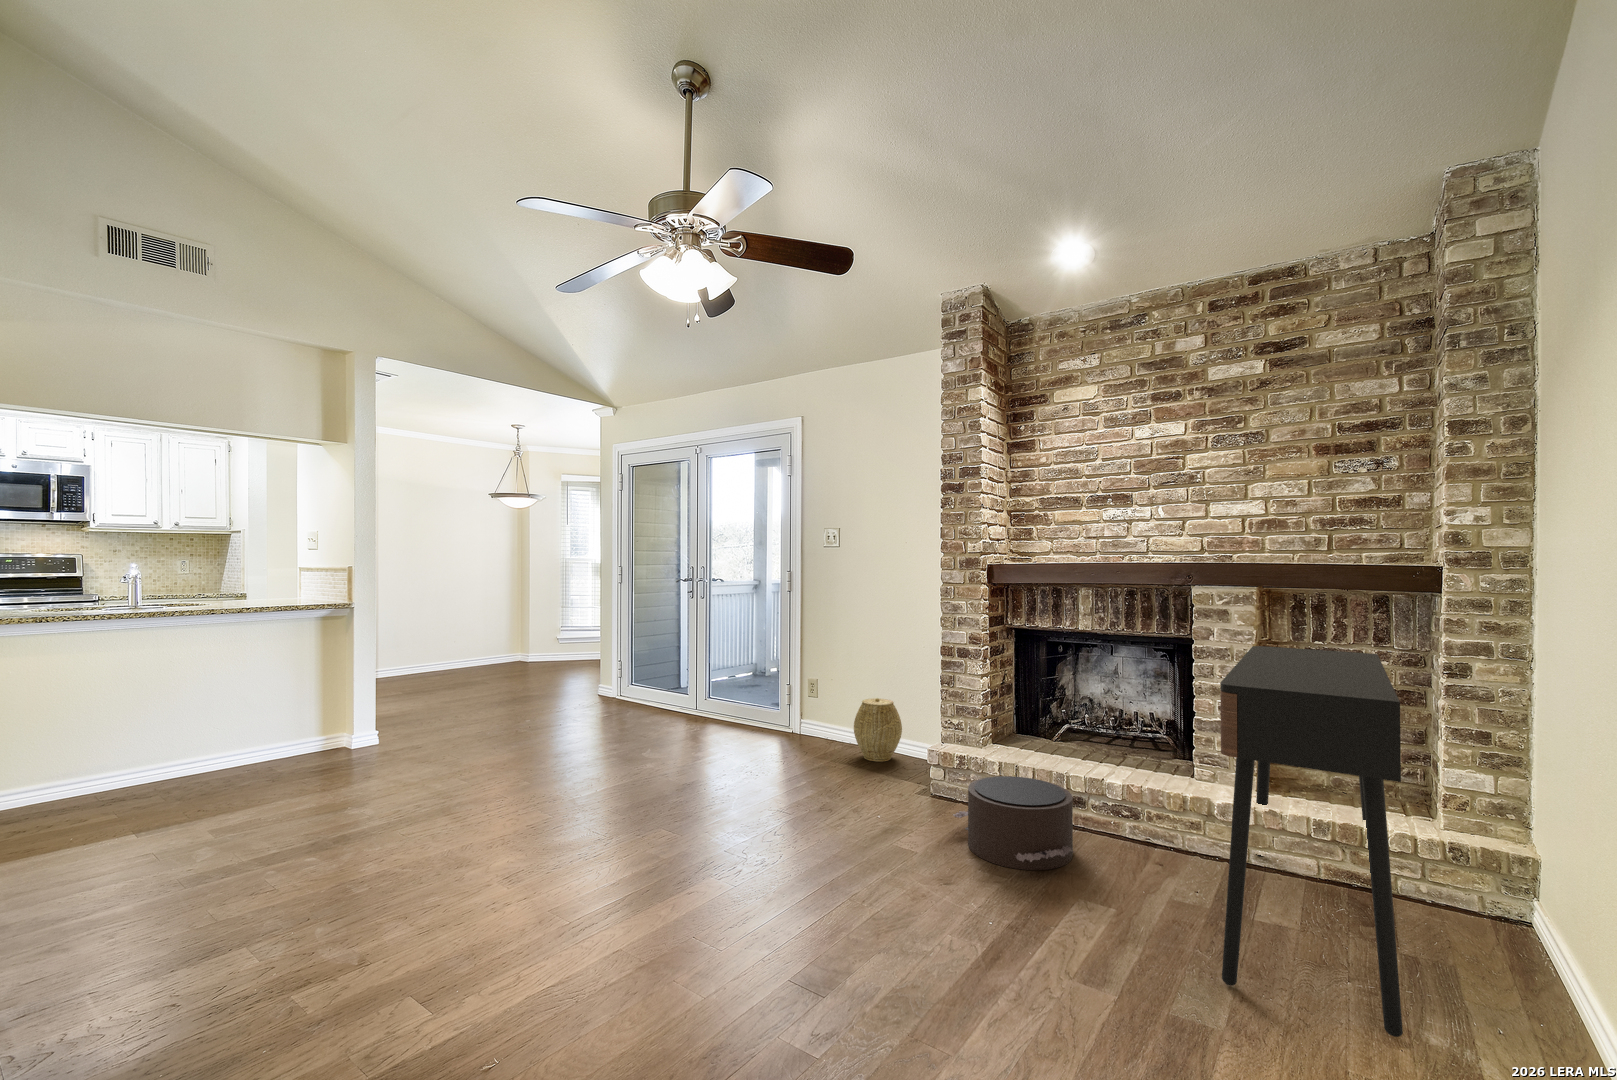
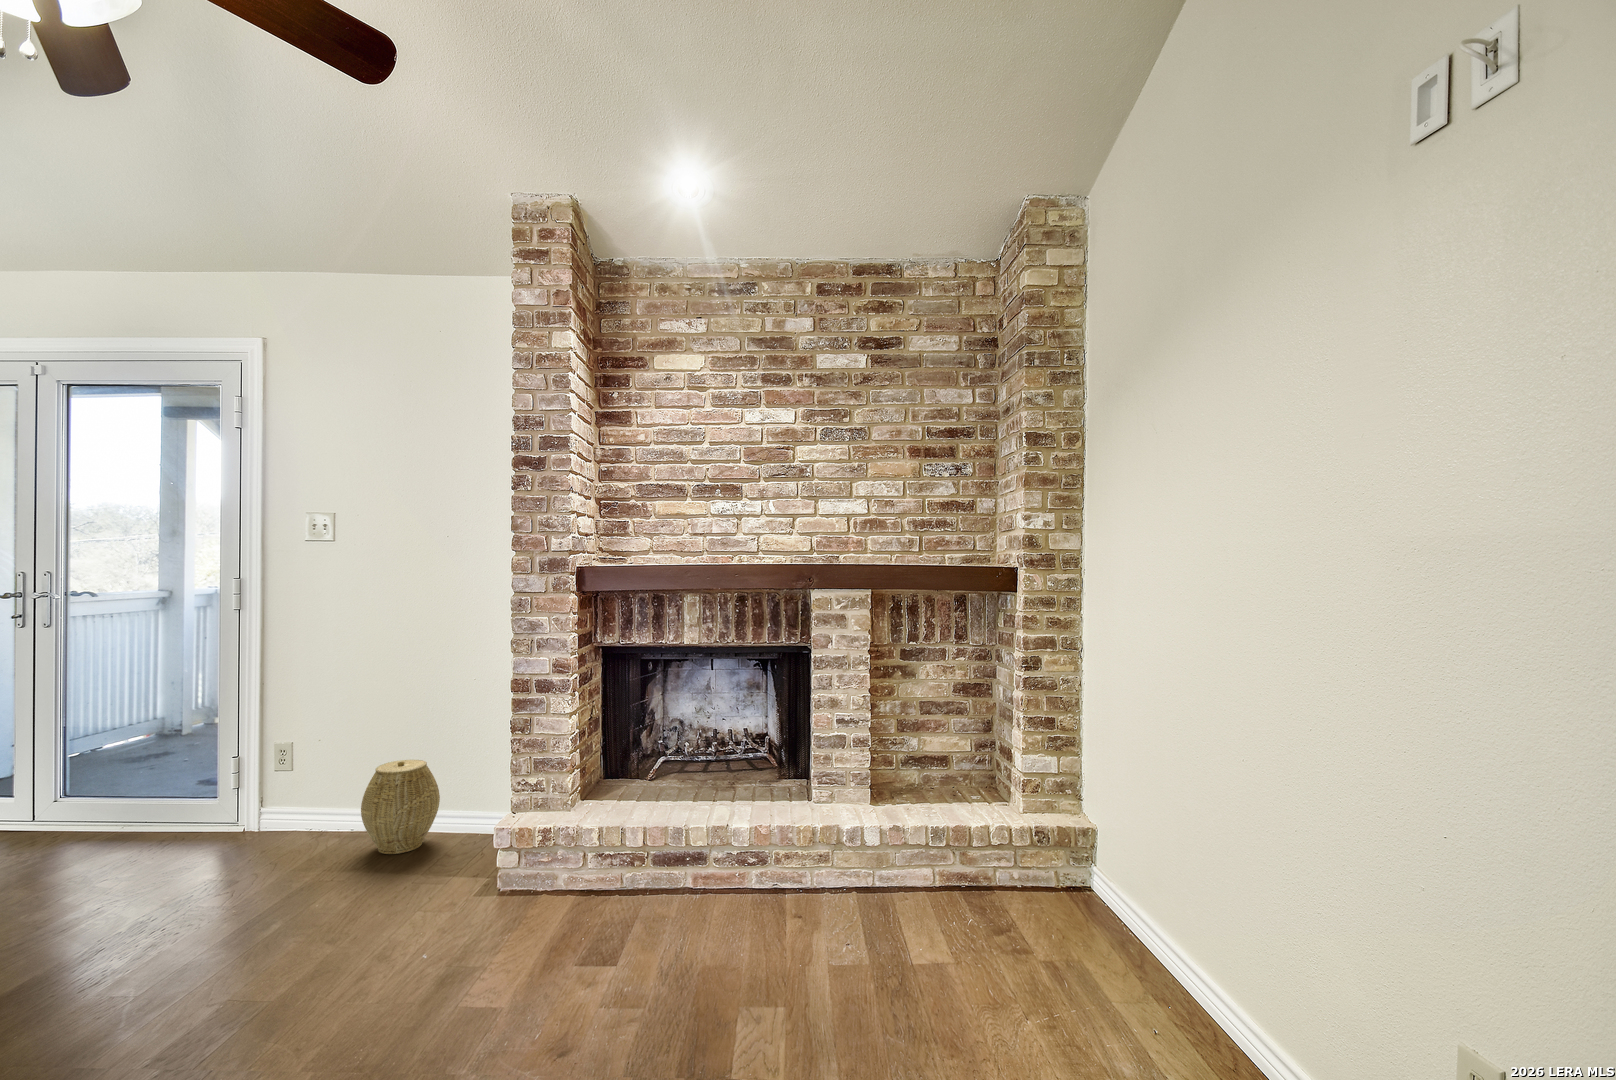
console table: present [1220,646,1403,1037] -> none [873,651,1094,1070]
pouf: present [953,776,1075,870] -> none [543,844,717,983]

